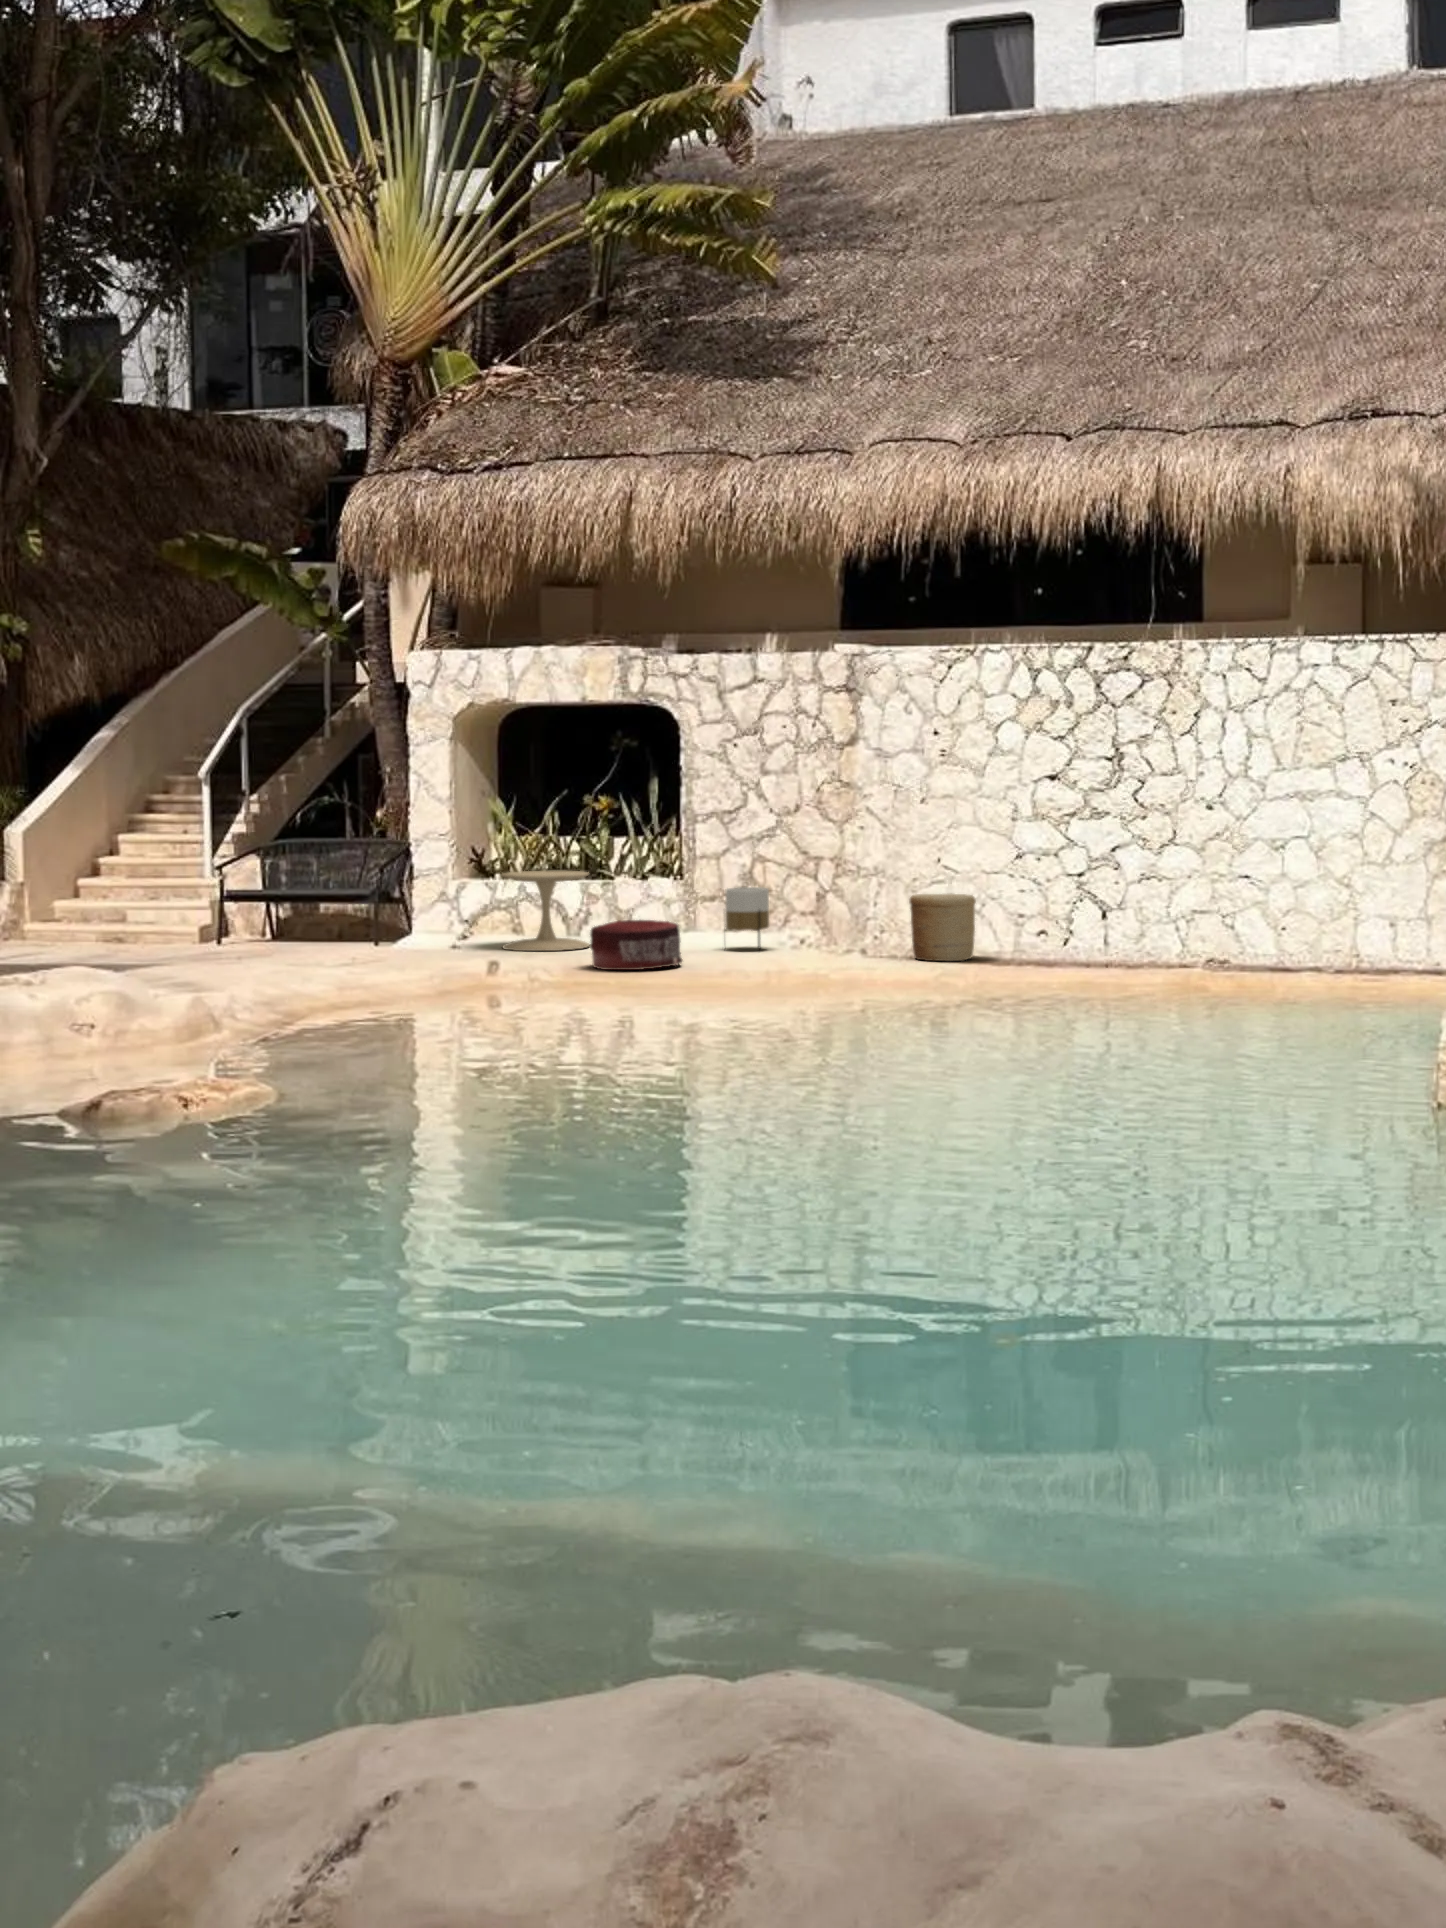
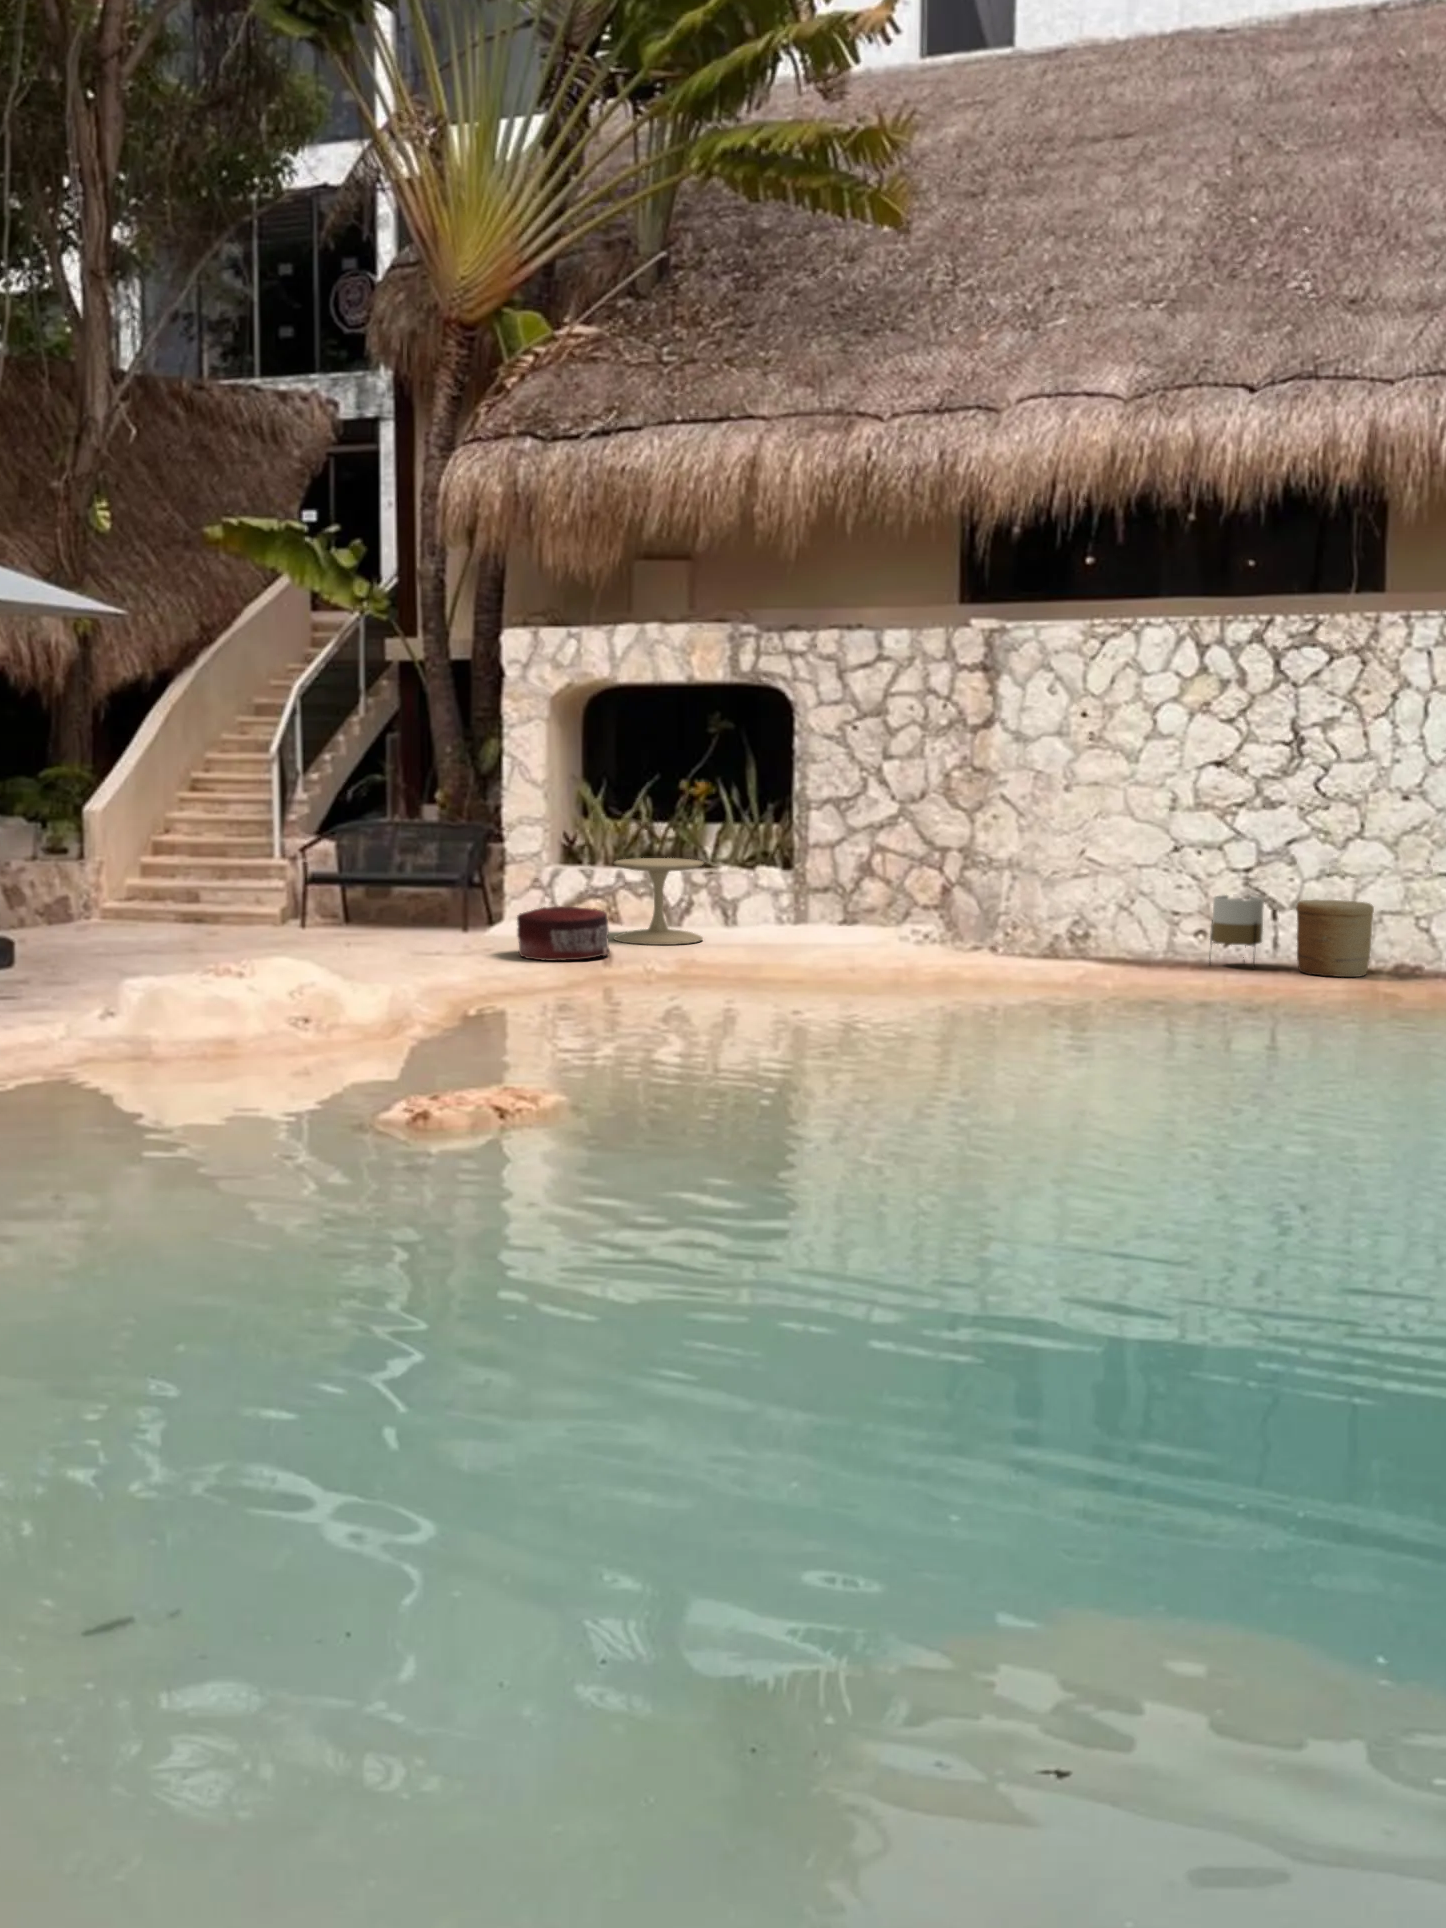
planter: present [725,887,769,949] -> present [1209,895,1264,959]
woven basket: present [909,894,976,961] -> present [1296,900,1374,977]
pouf: present [590,920,682,970] -> present [517,907,610,961]

